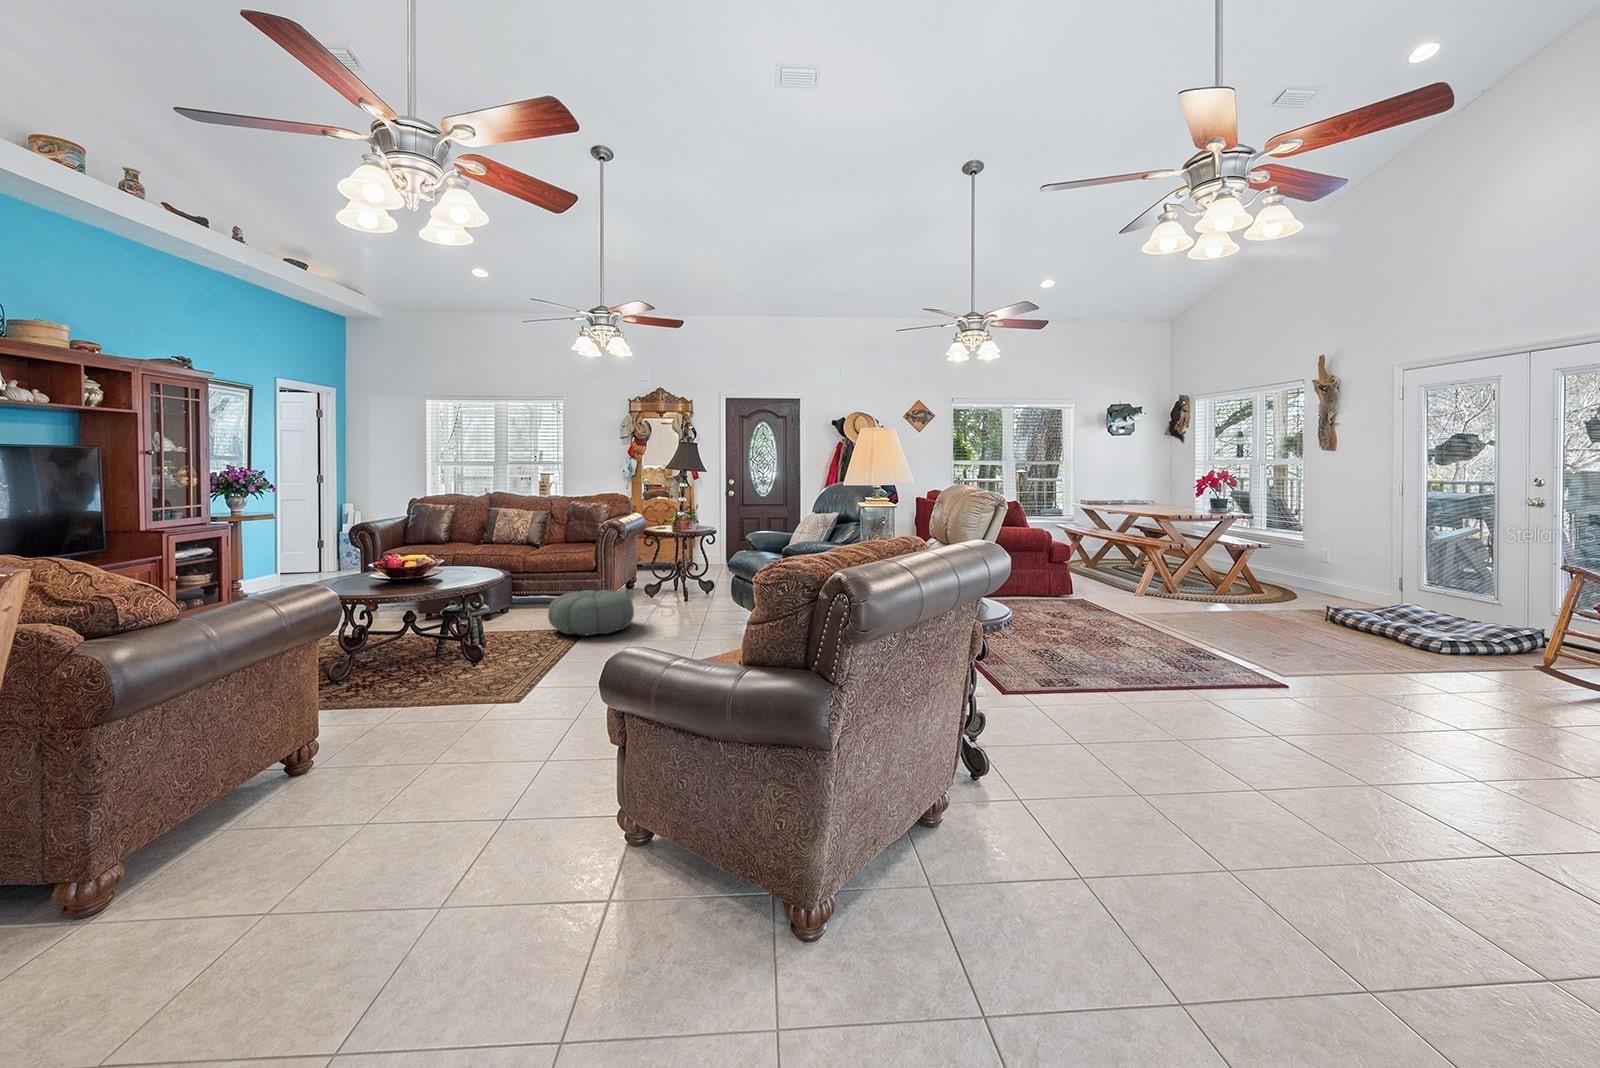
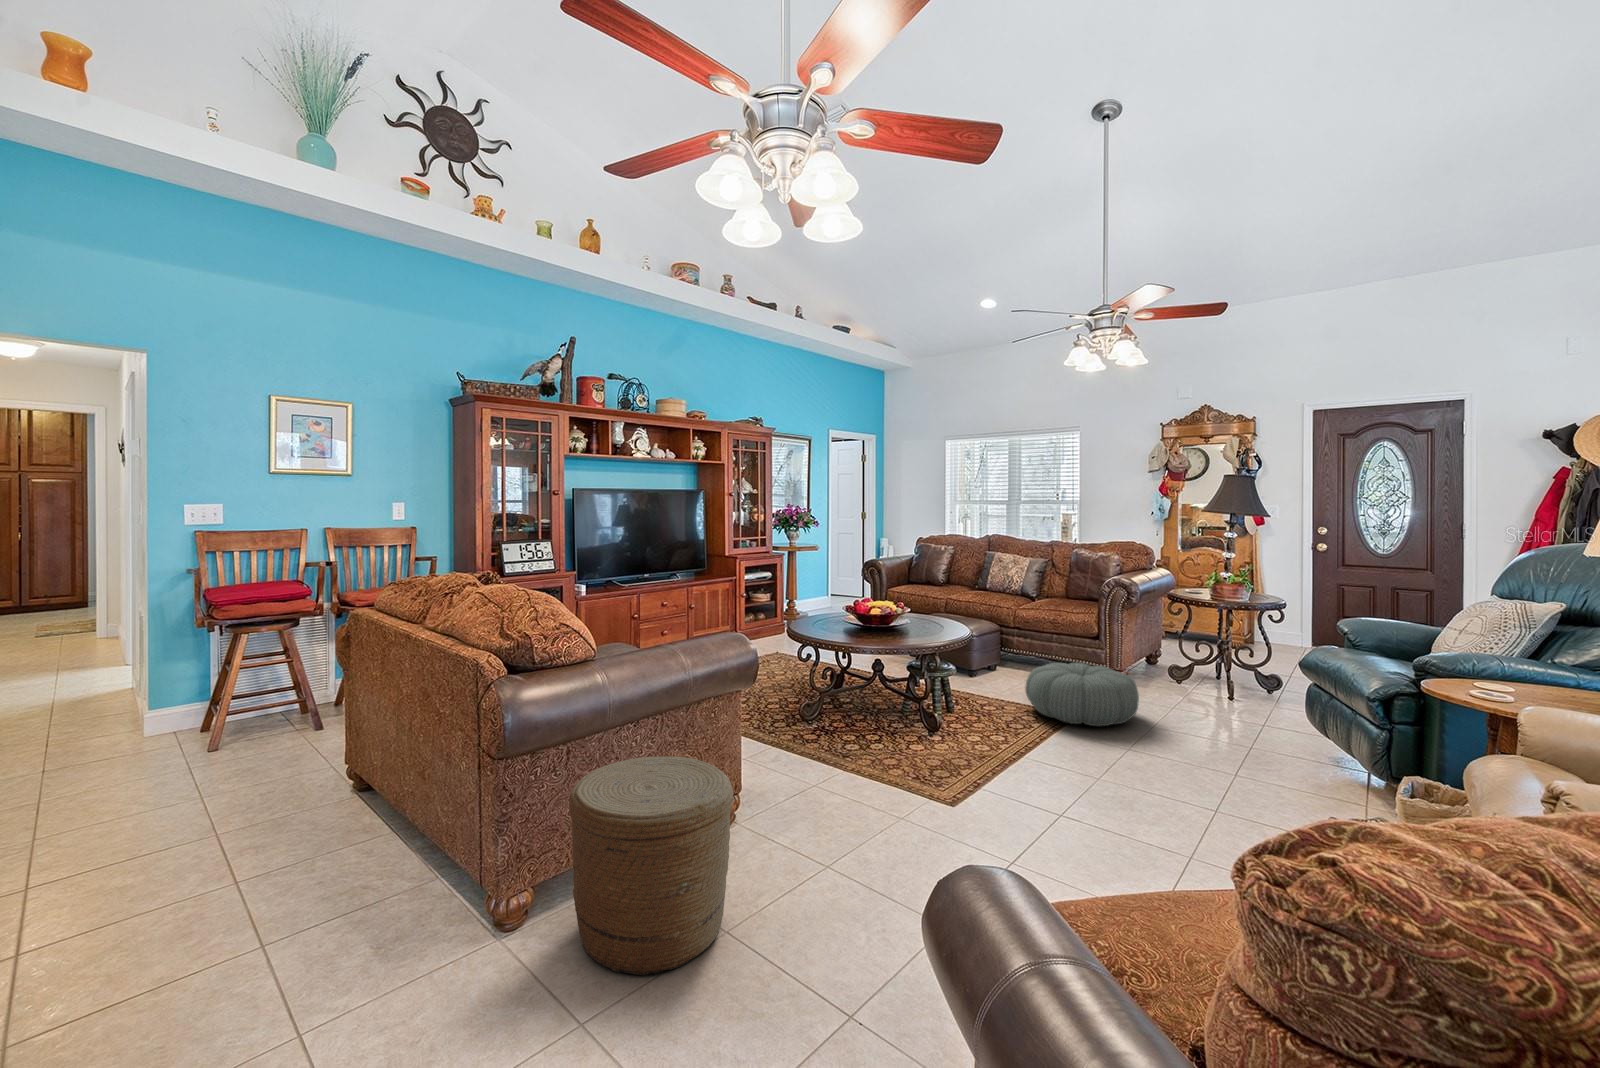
woven basket: none [182,695,370,881] -> present [569,756,733,976]

